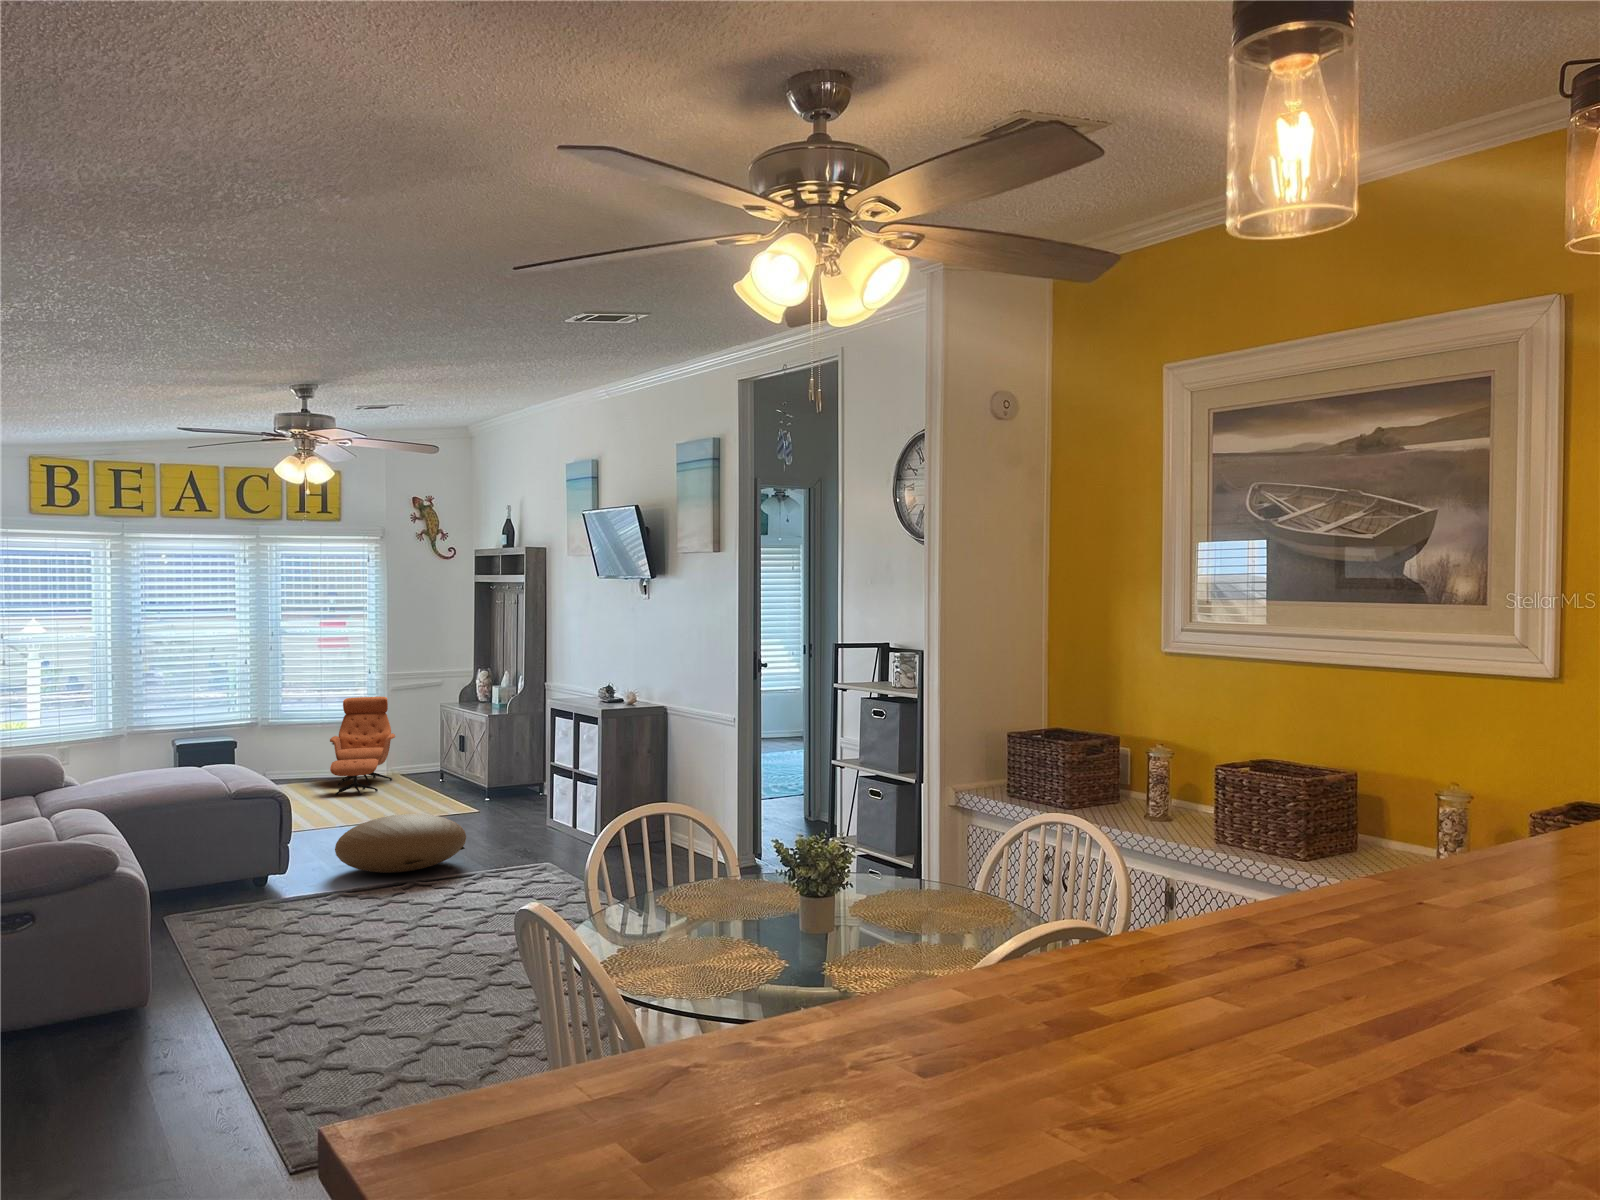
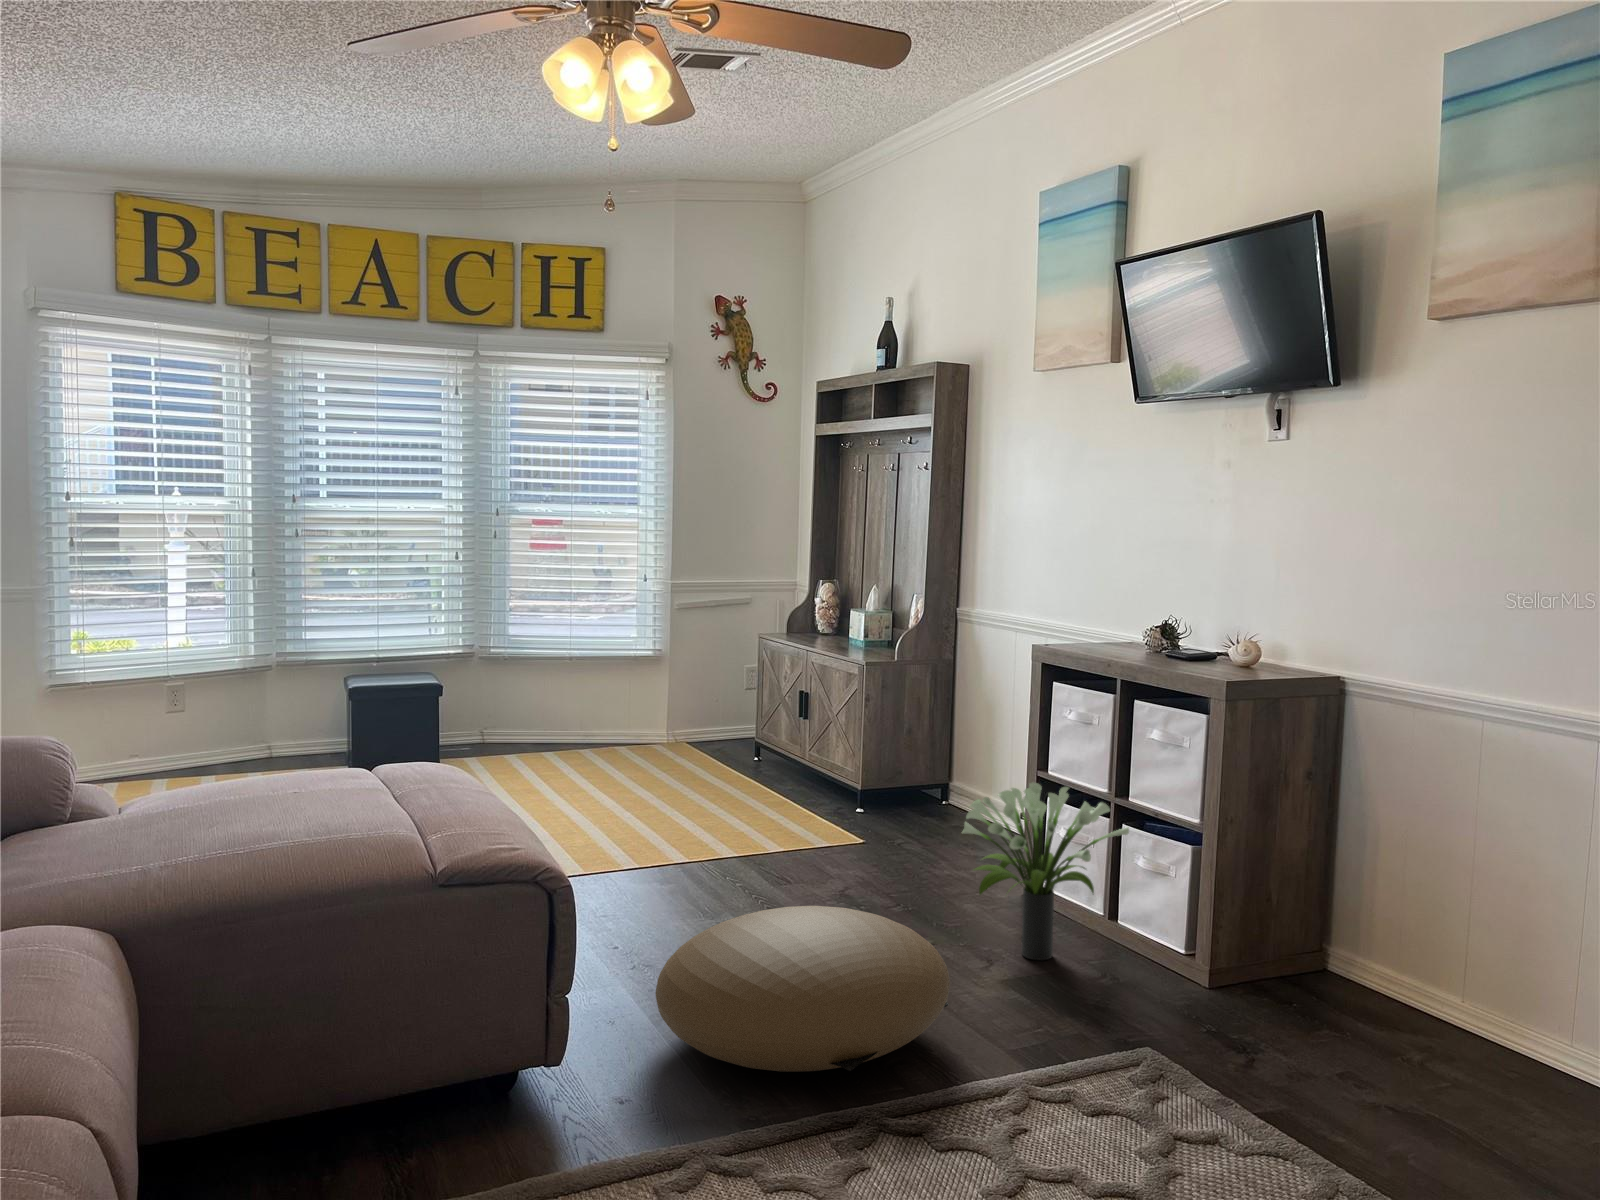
lounge chair: present [330,697,395,795] -> none [583,617,683,784]
potted plant: none [492,762,568,844] -> present [962,782,1129,960]

